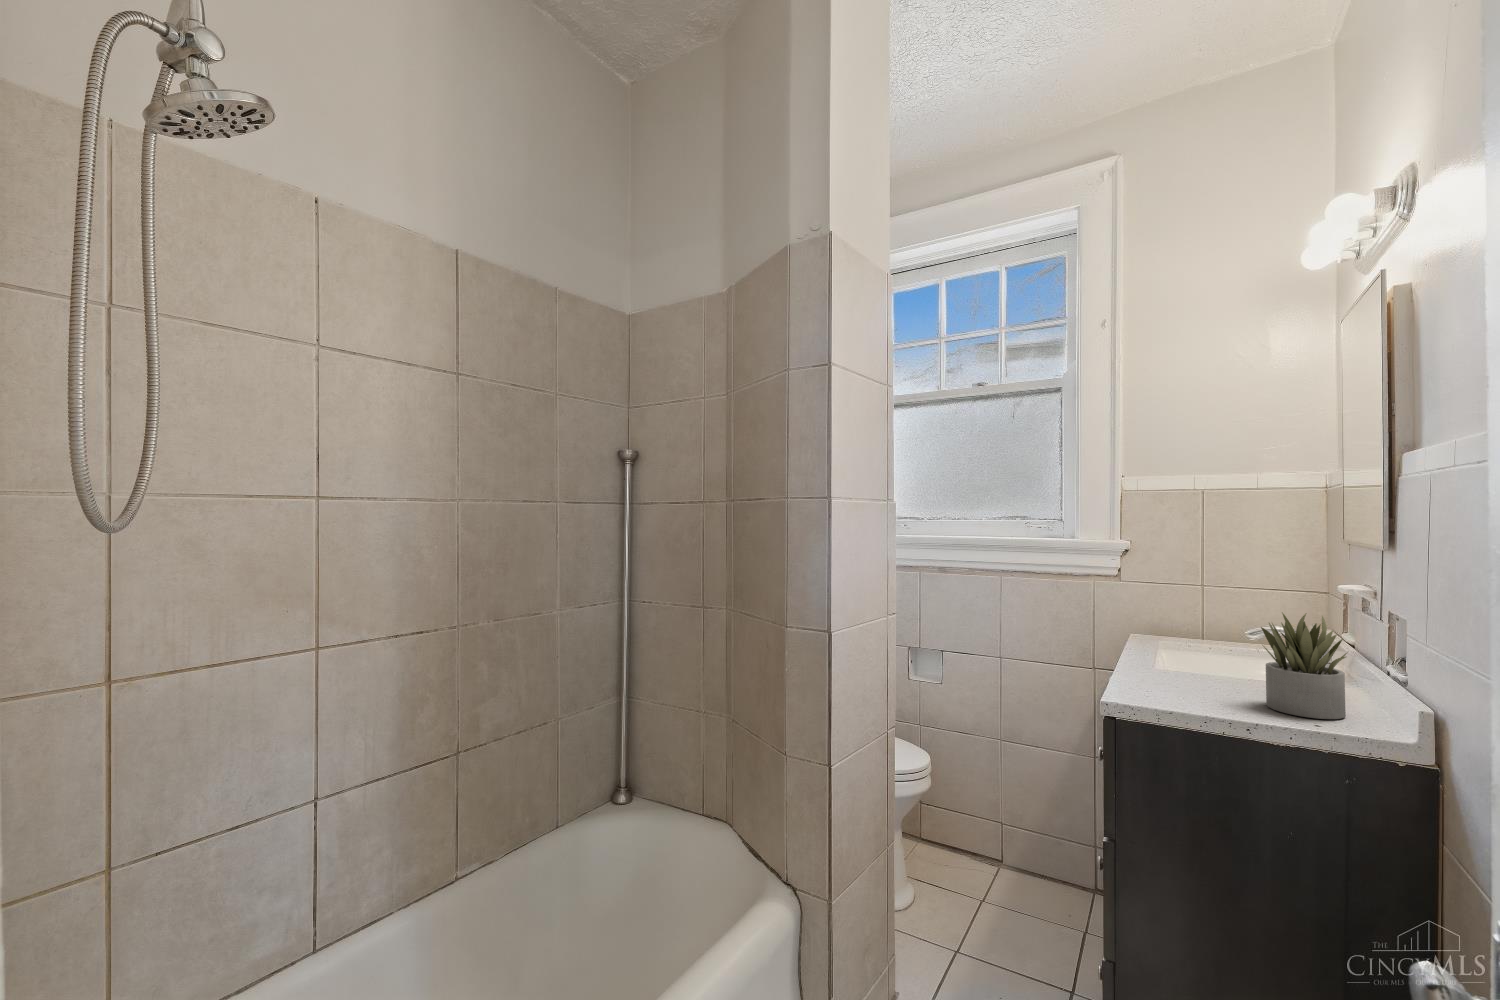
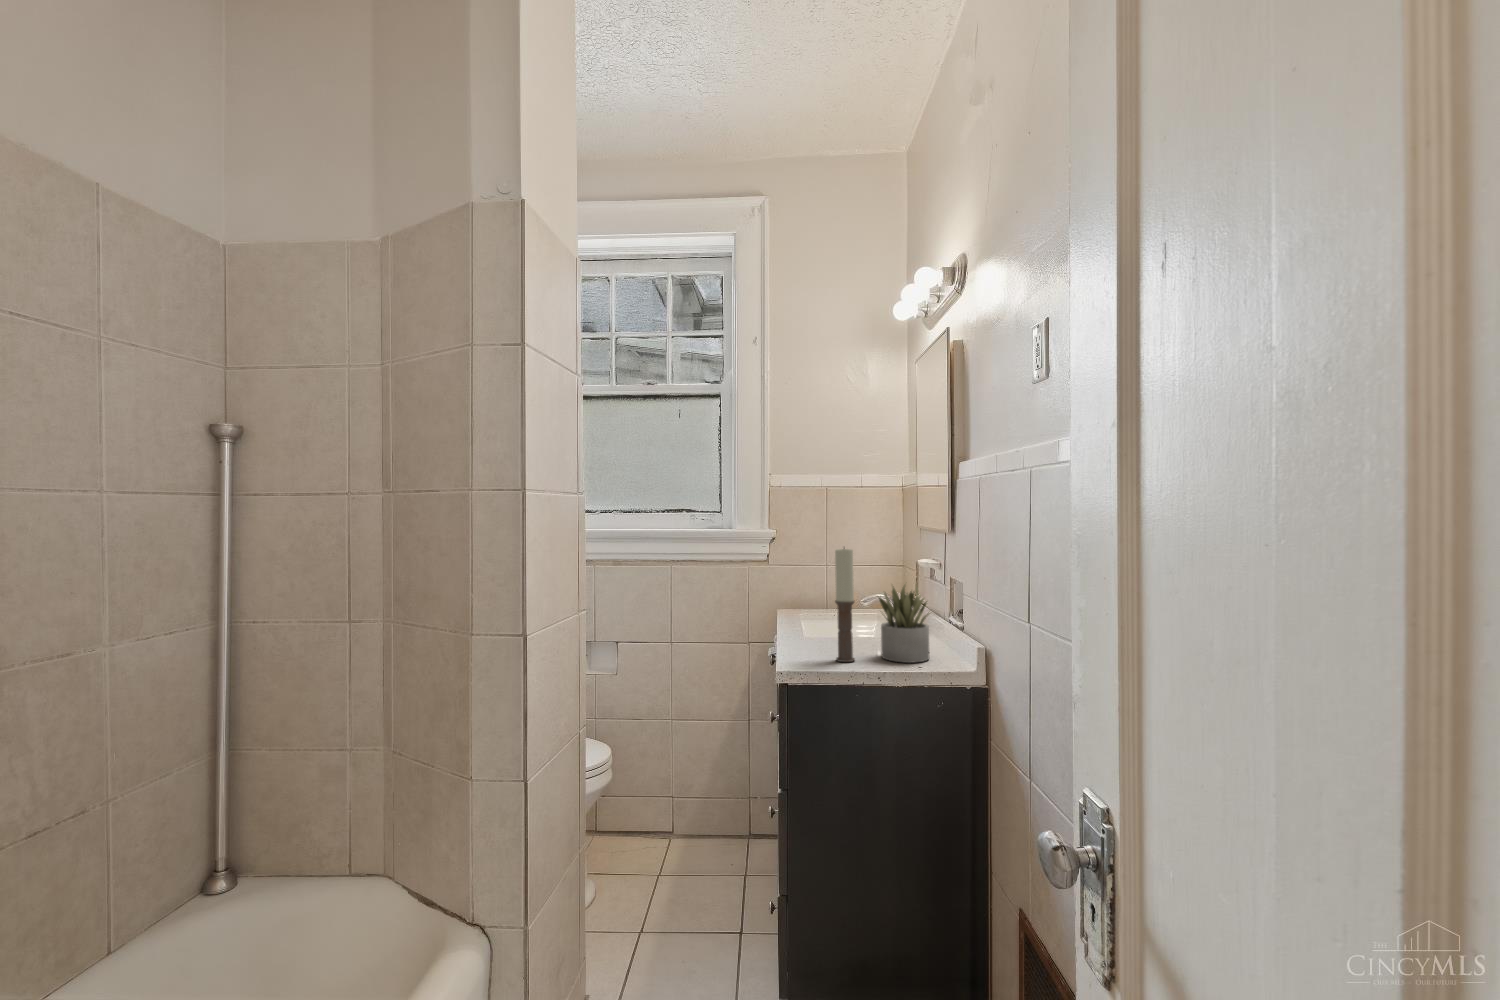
candle: none [1194,563,1224,705] -> present [835,548,855,662]

